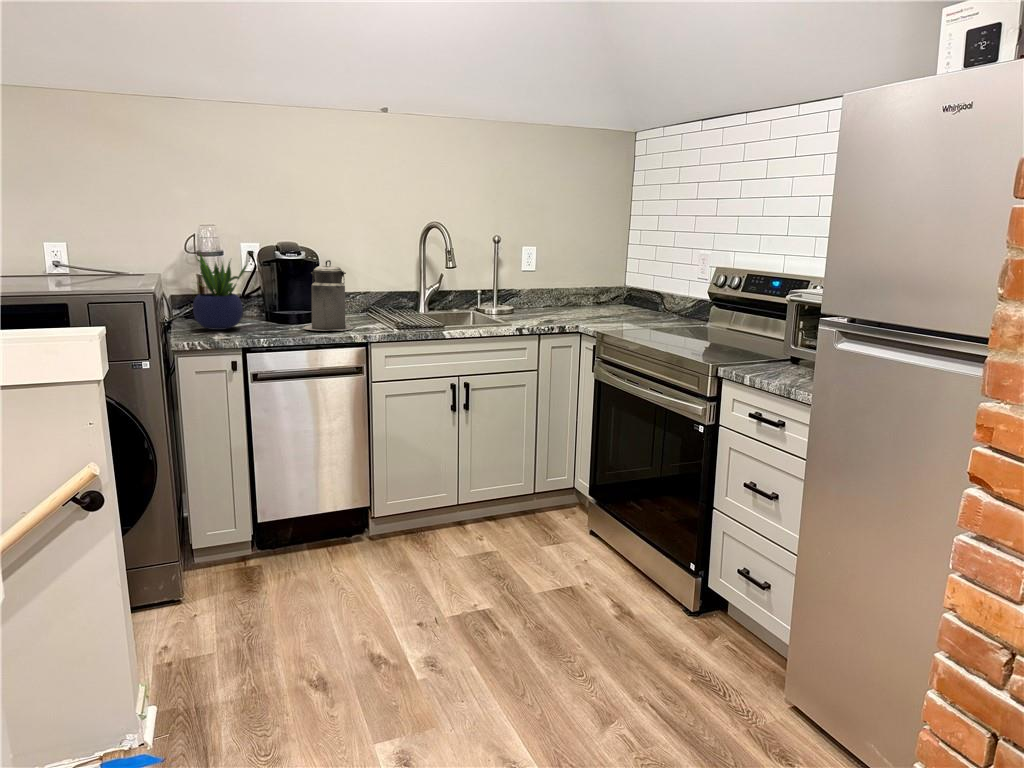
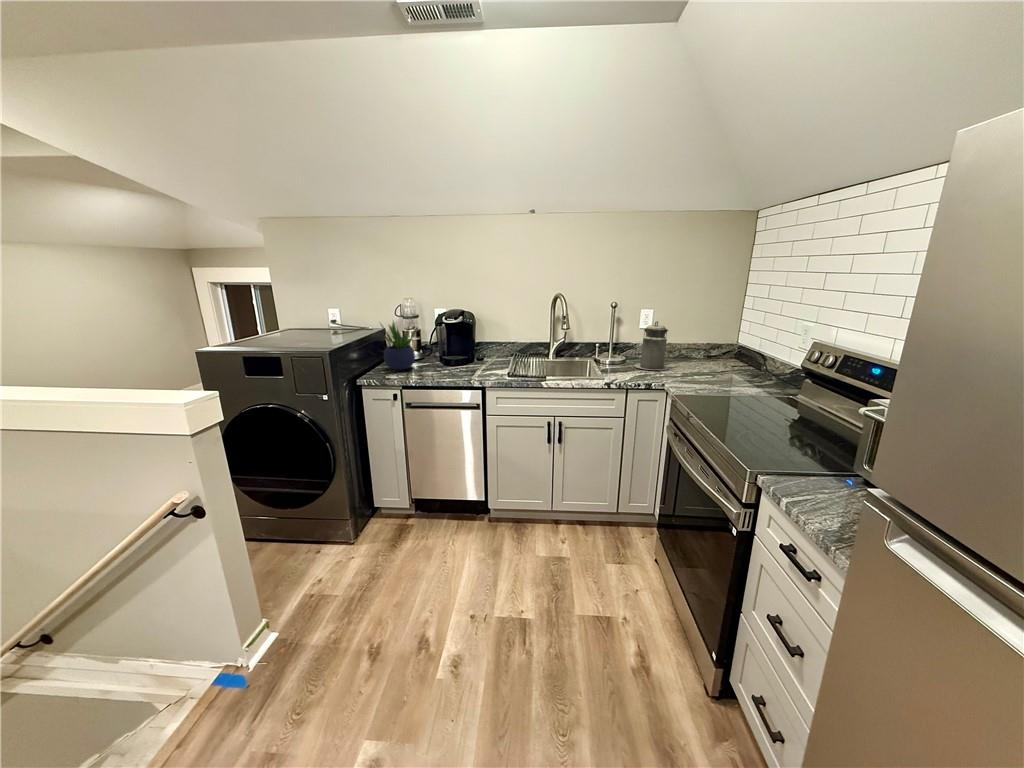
canister: present [304,260,353,331] -> present [635,321,668,370]

